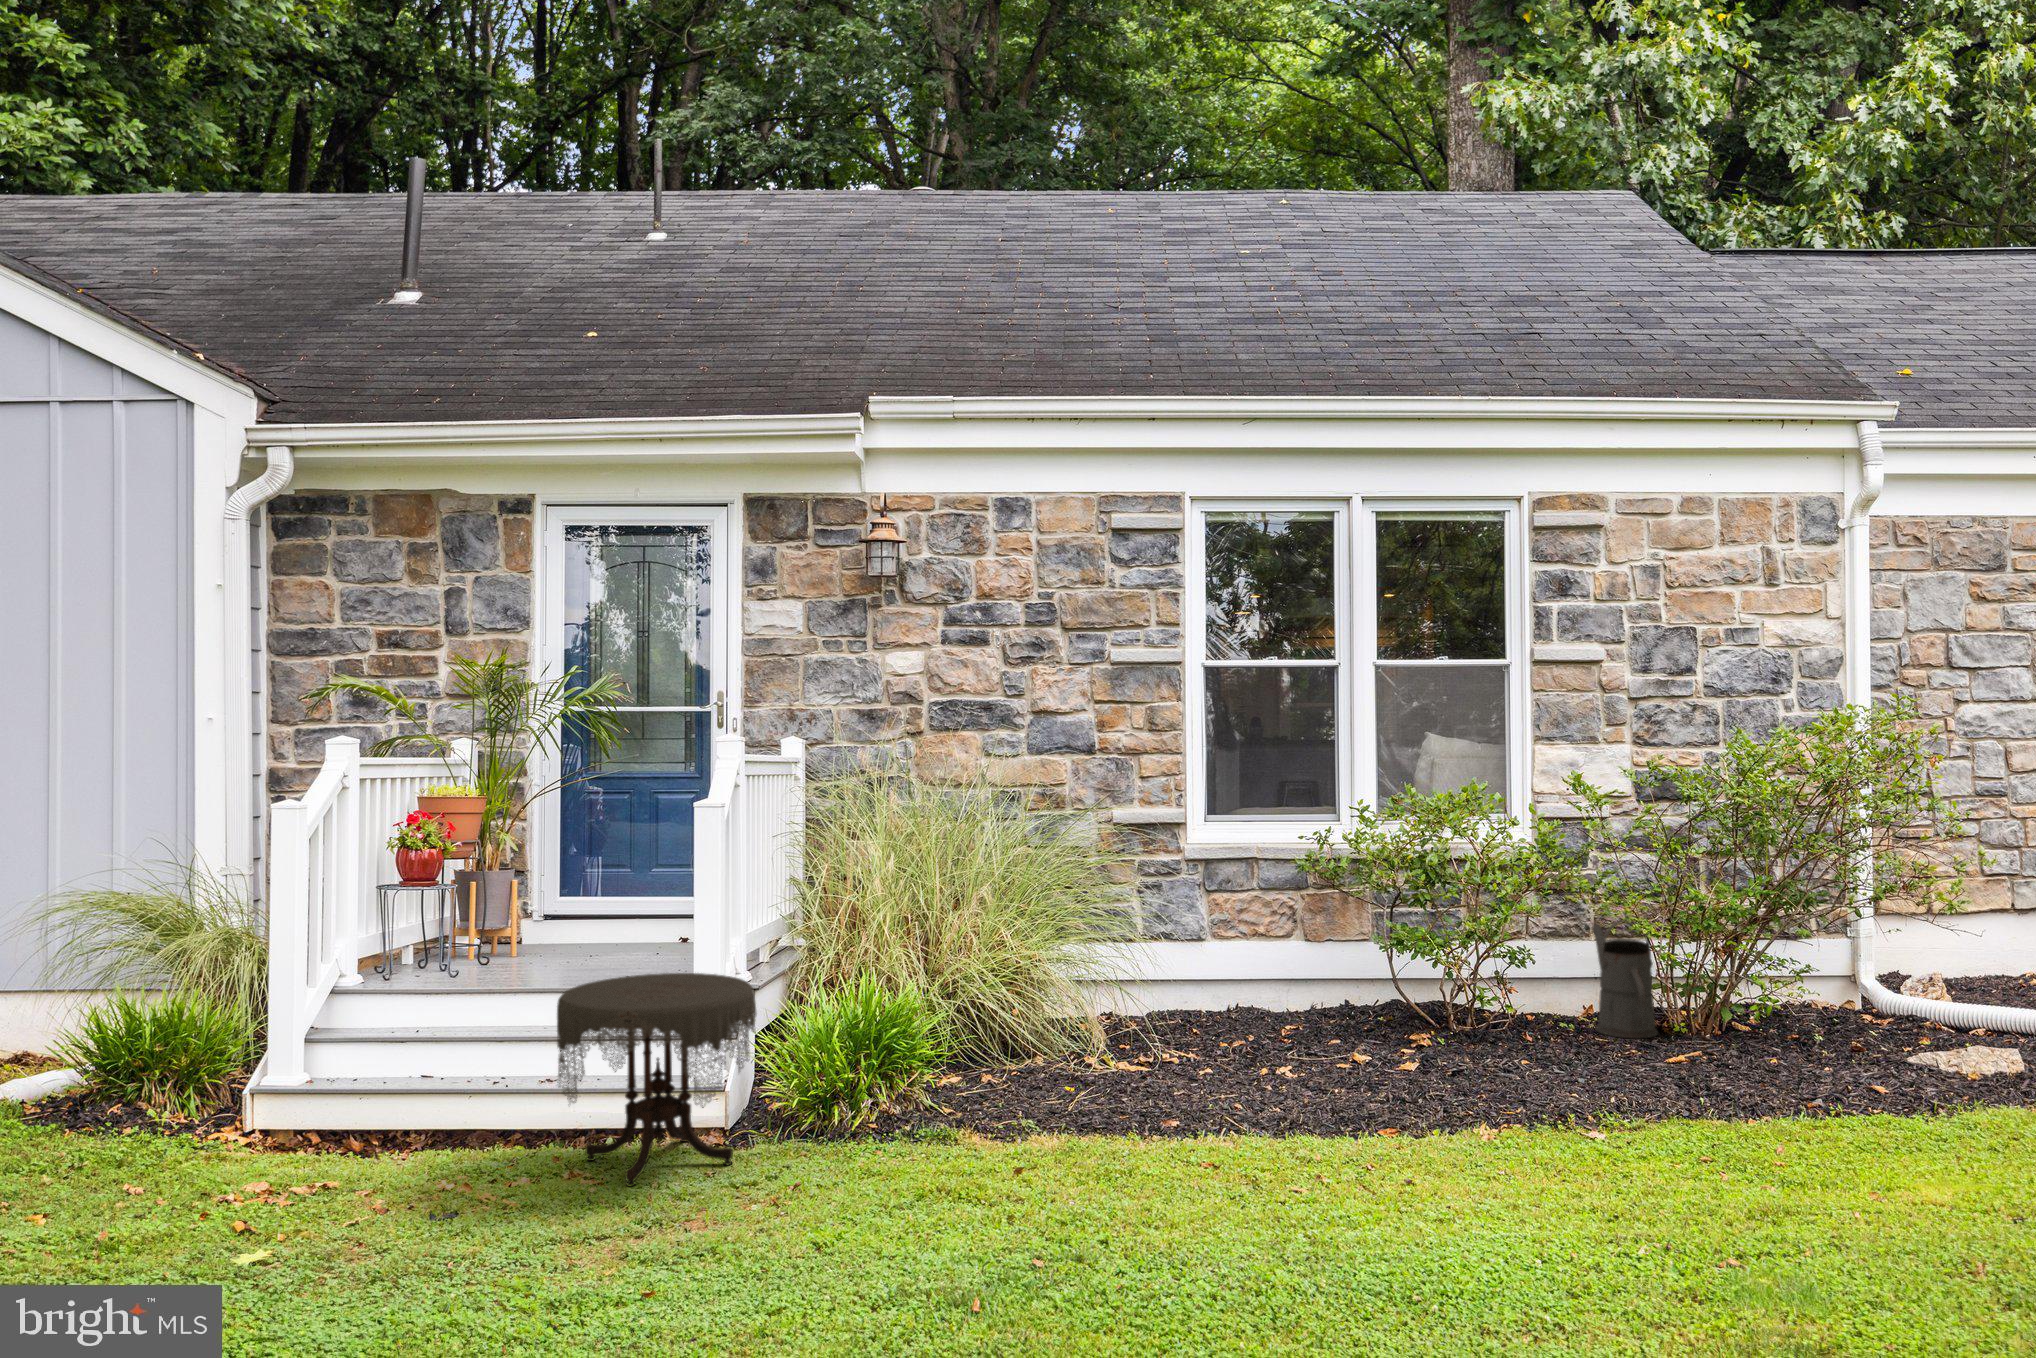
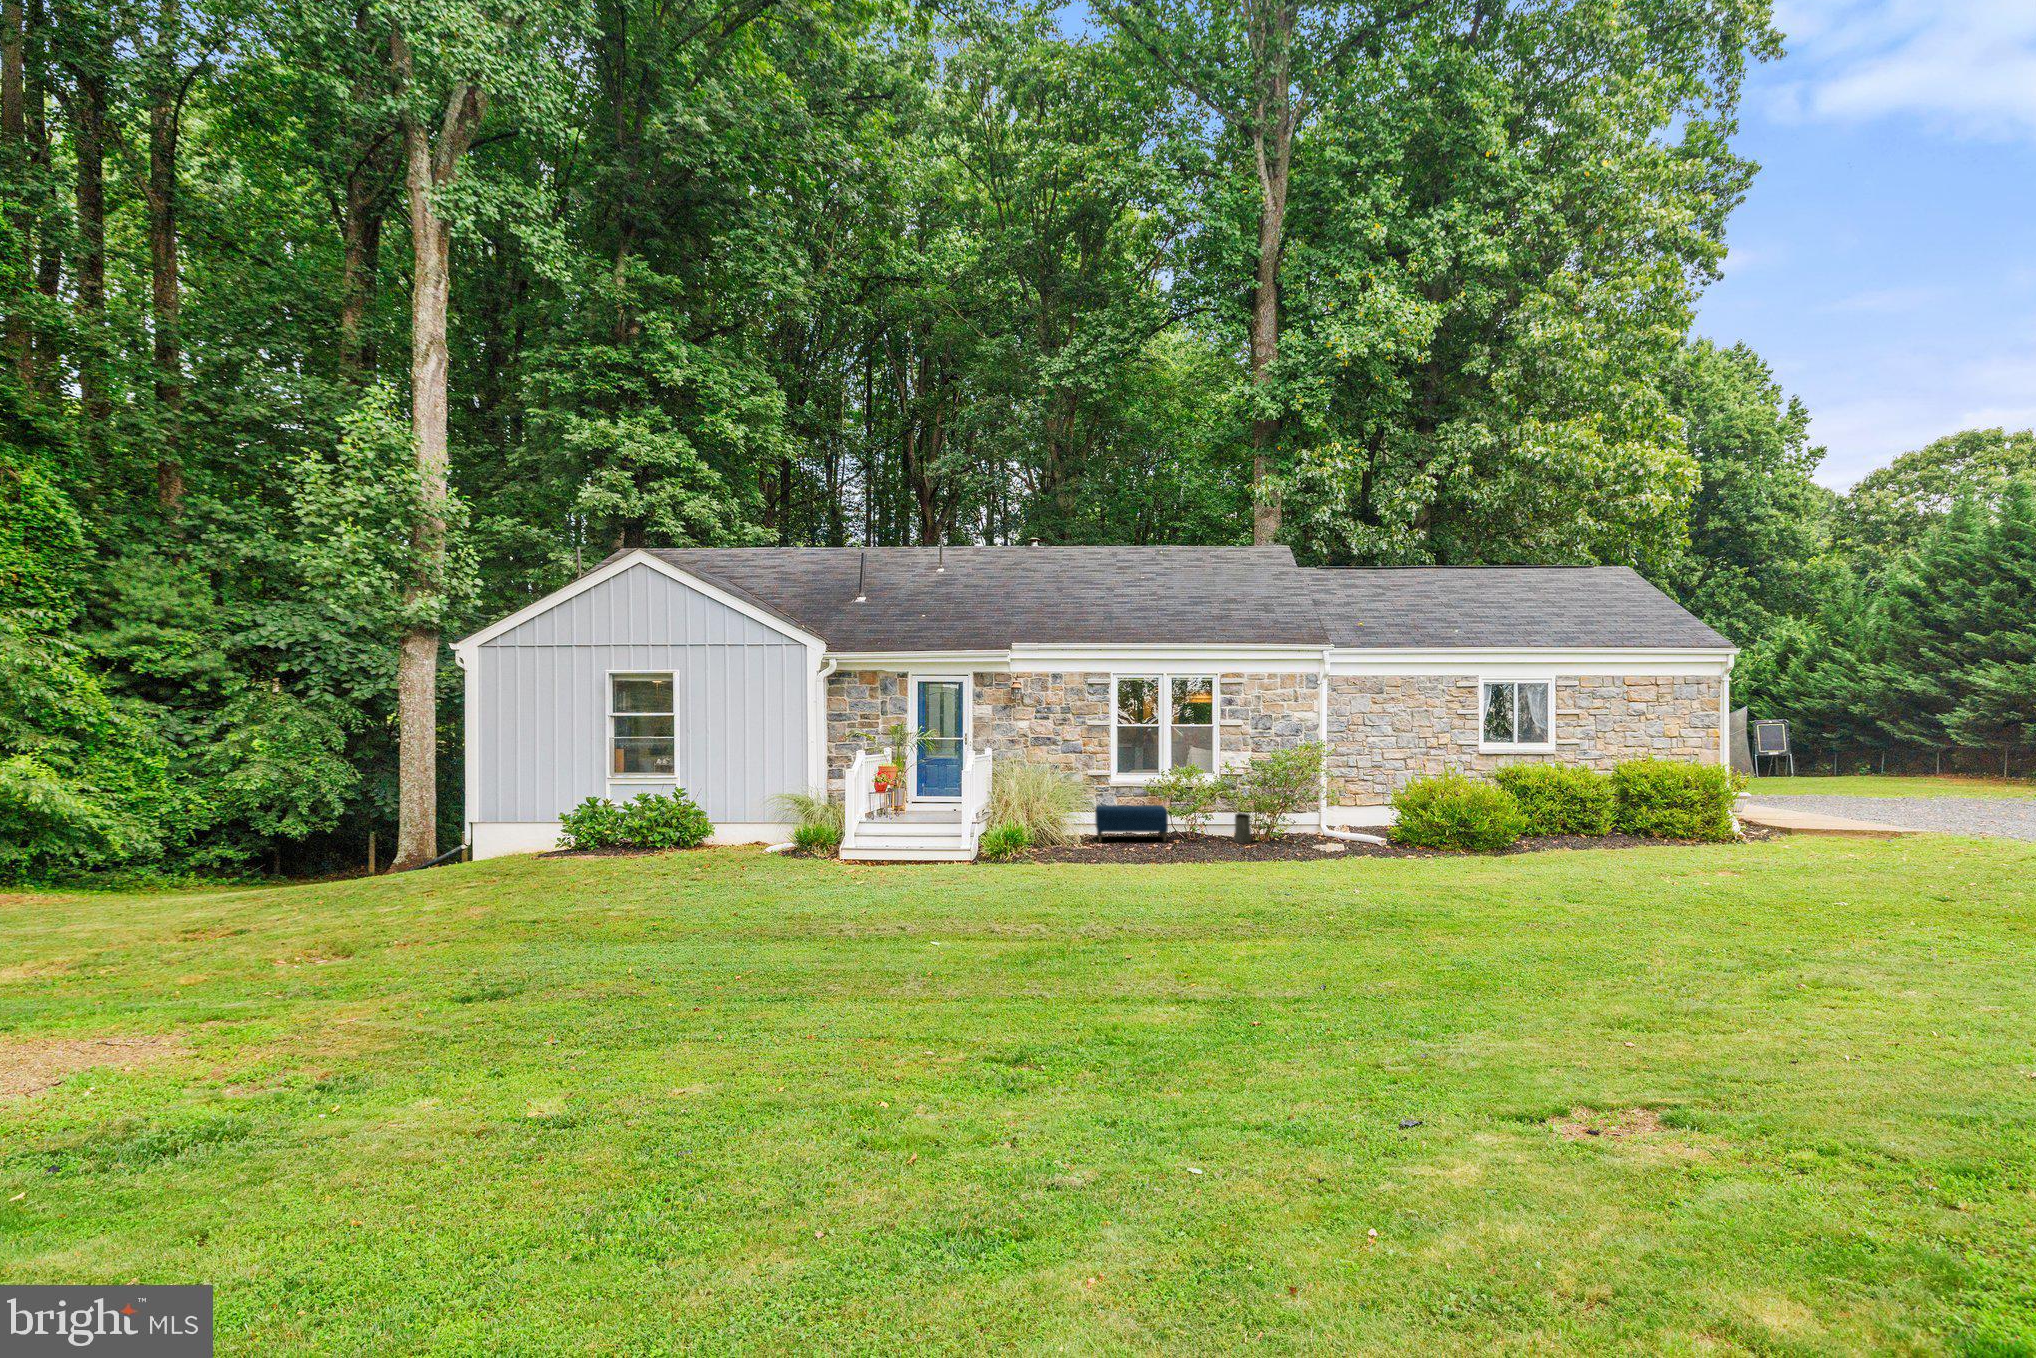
bench: none [1145,916,1390,1044] -> present [1095,805,1168,842]
side table: present [557,973,757,1186] -> none [931,816,982,868]

